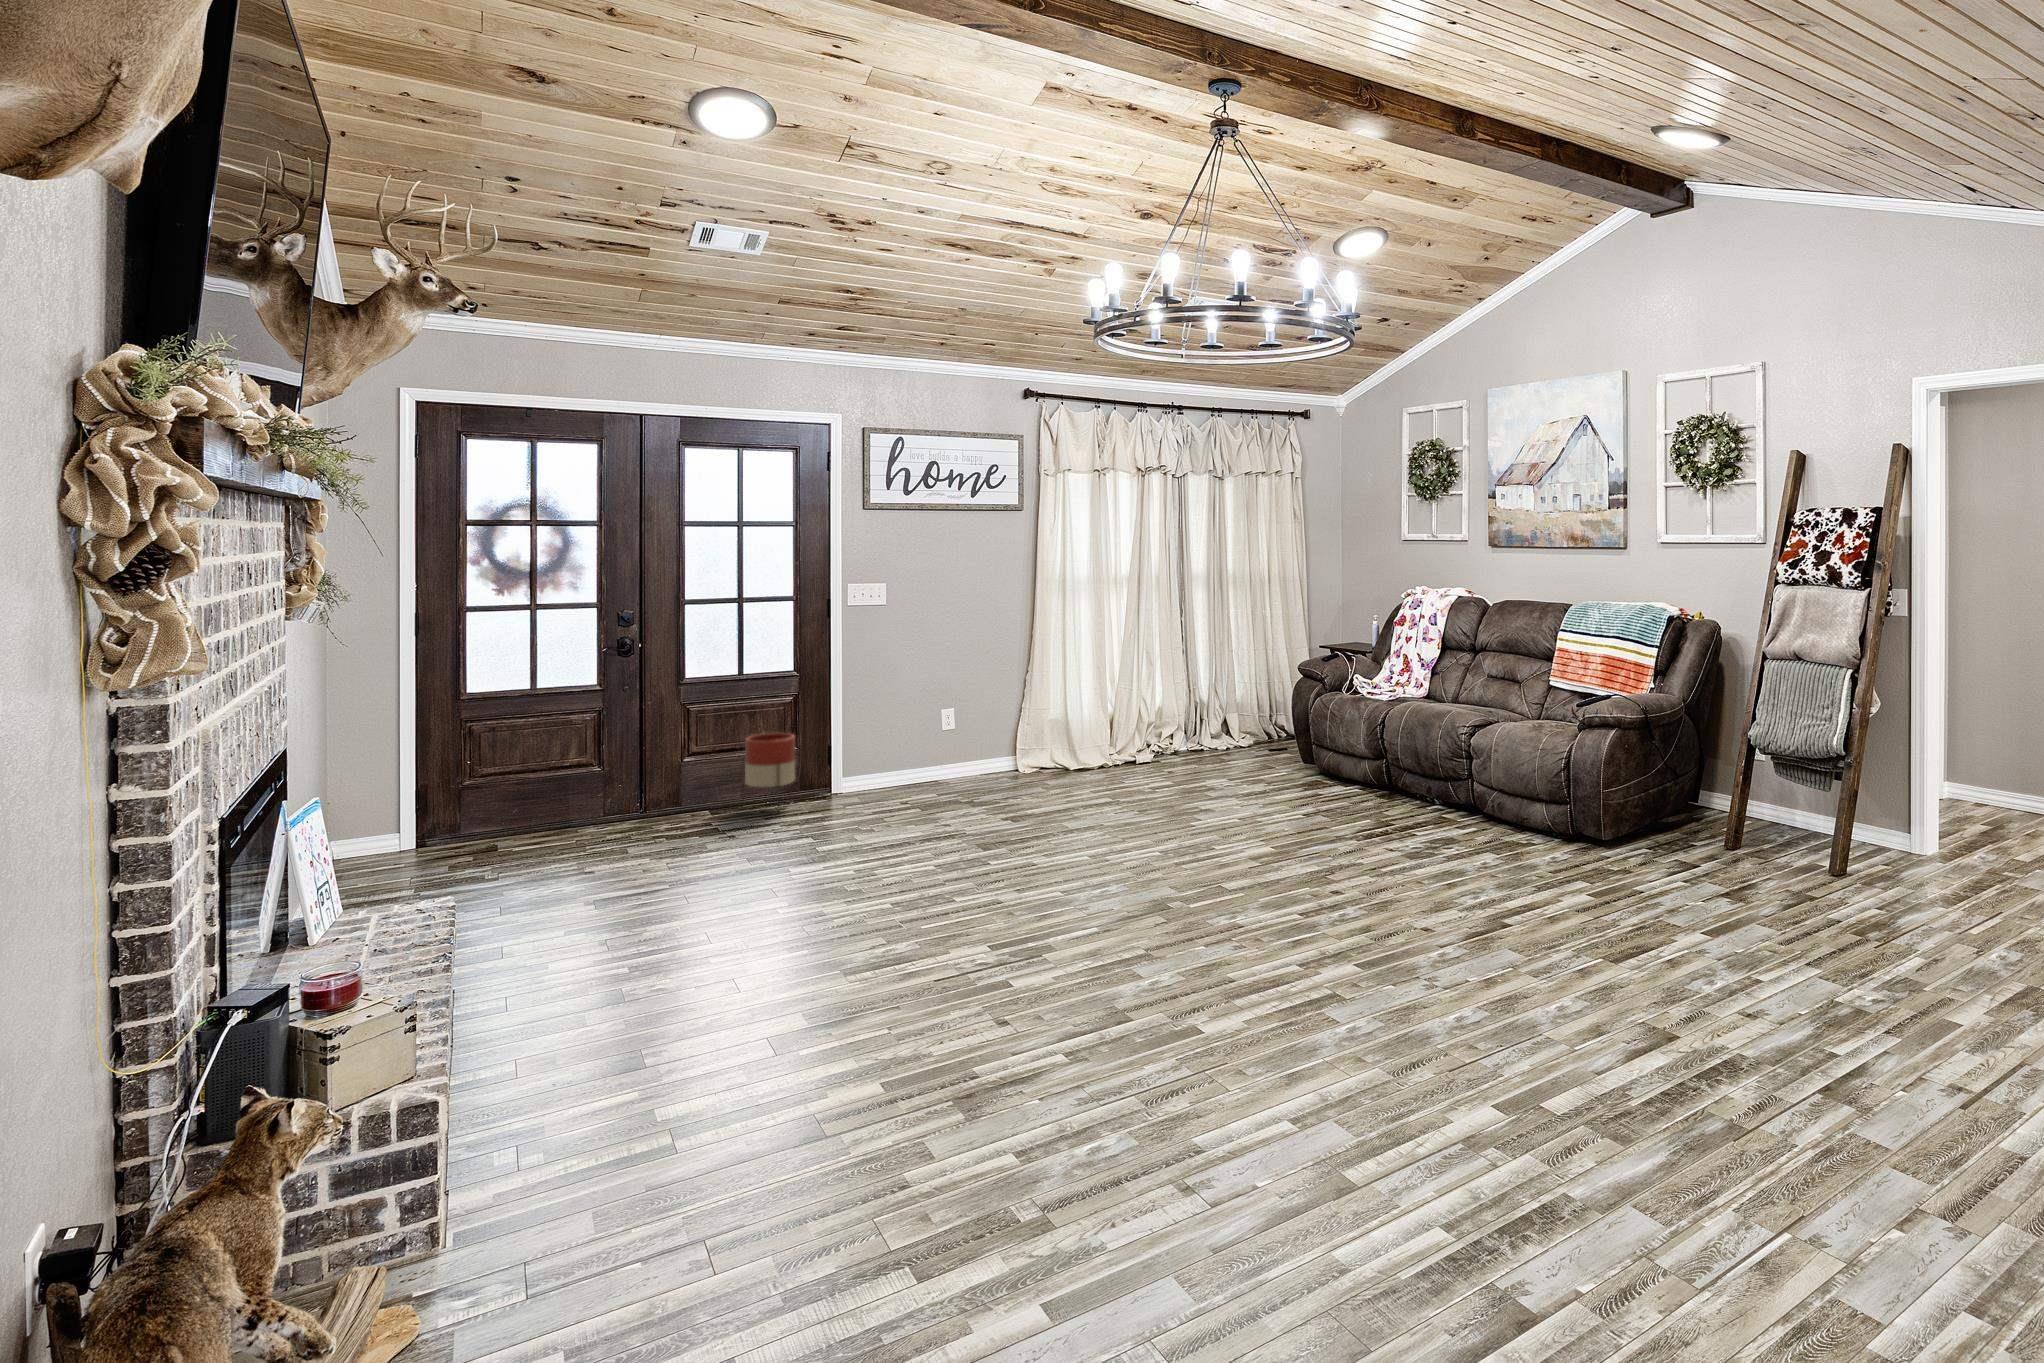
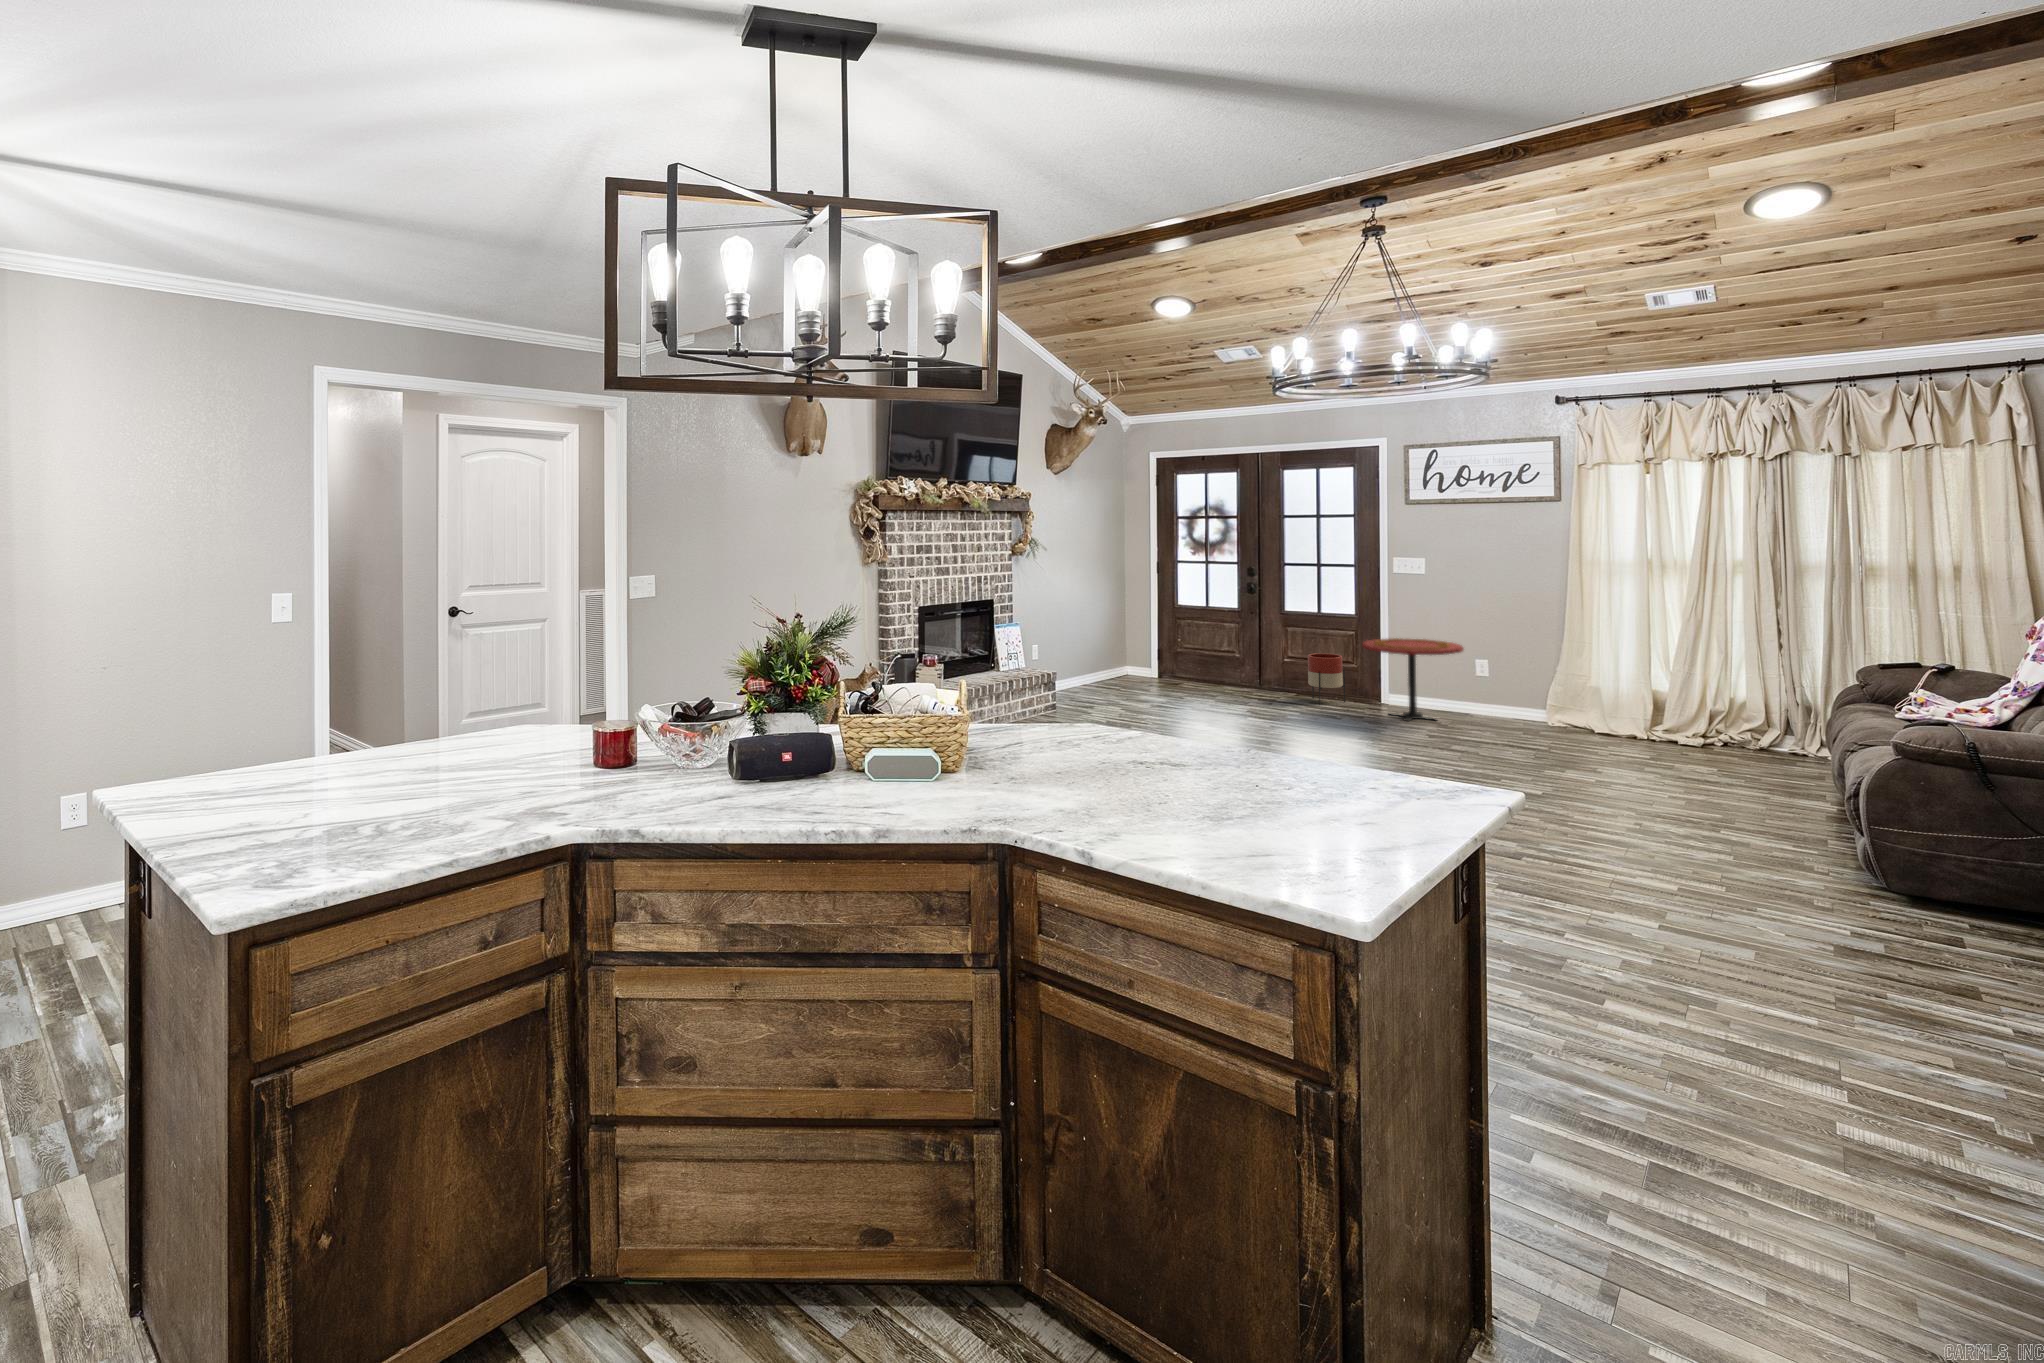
side table: none [848,690,969,804] -> present [1362,638,1463,721]

